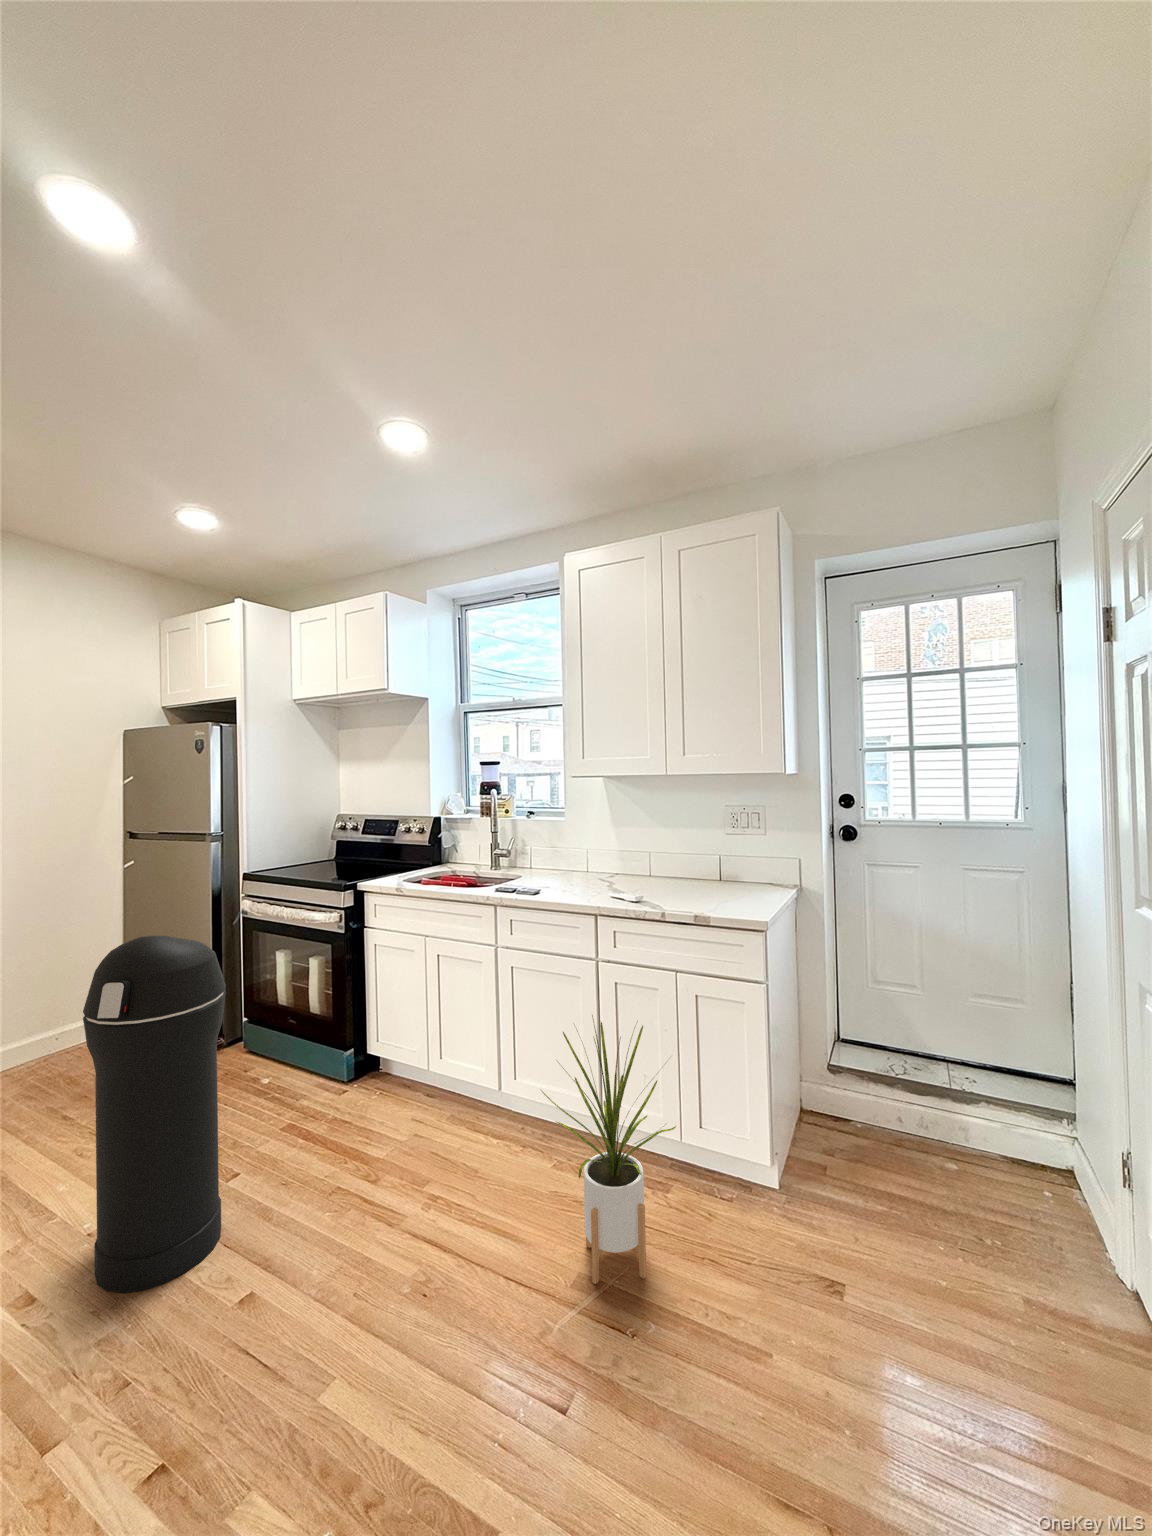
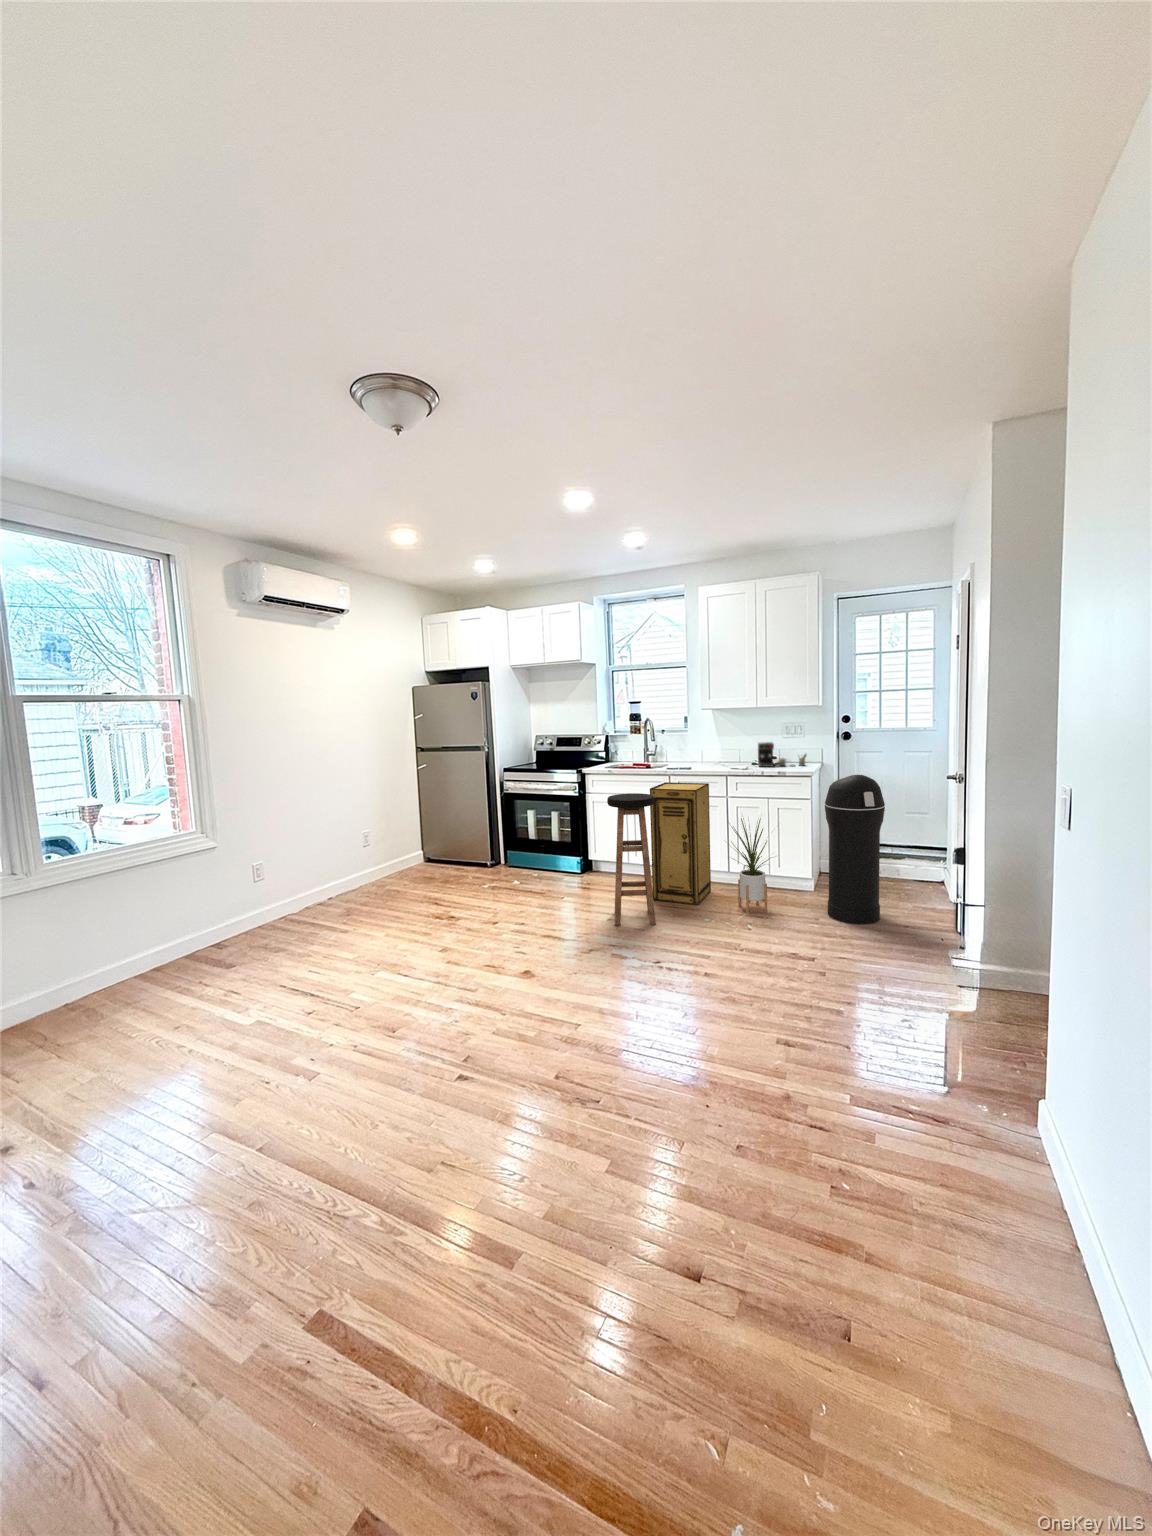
coffee maker: none [671,842,766,895] -> present [758,742,807,767]
storage cabinet: none [410,922,555,1231] -> present [650,782,711,905]
trash can: present [83,936,226,1293] -> present [825,775,885,924]
bar stool: none [240,962,382,1327] -> present [607,793,656,925]

